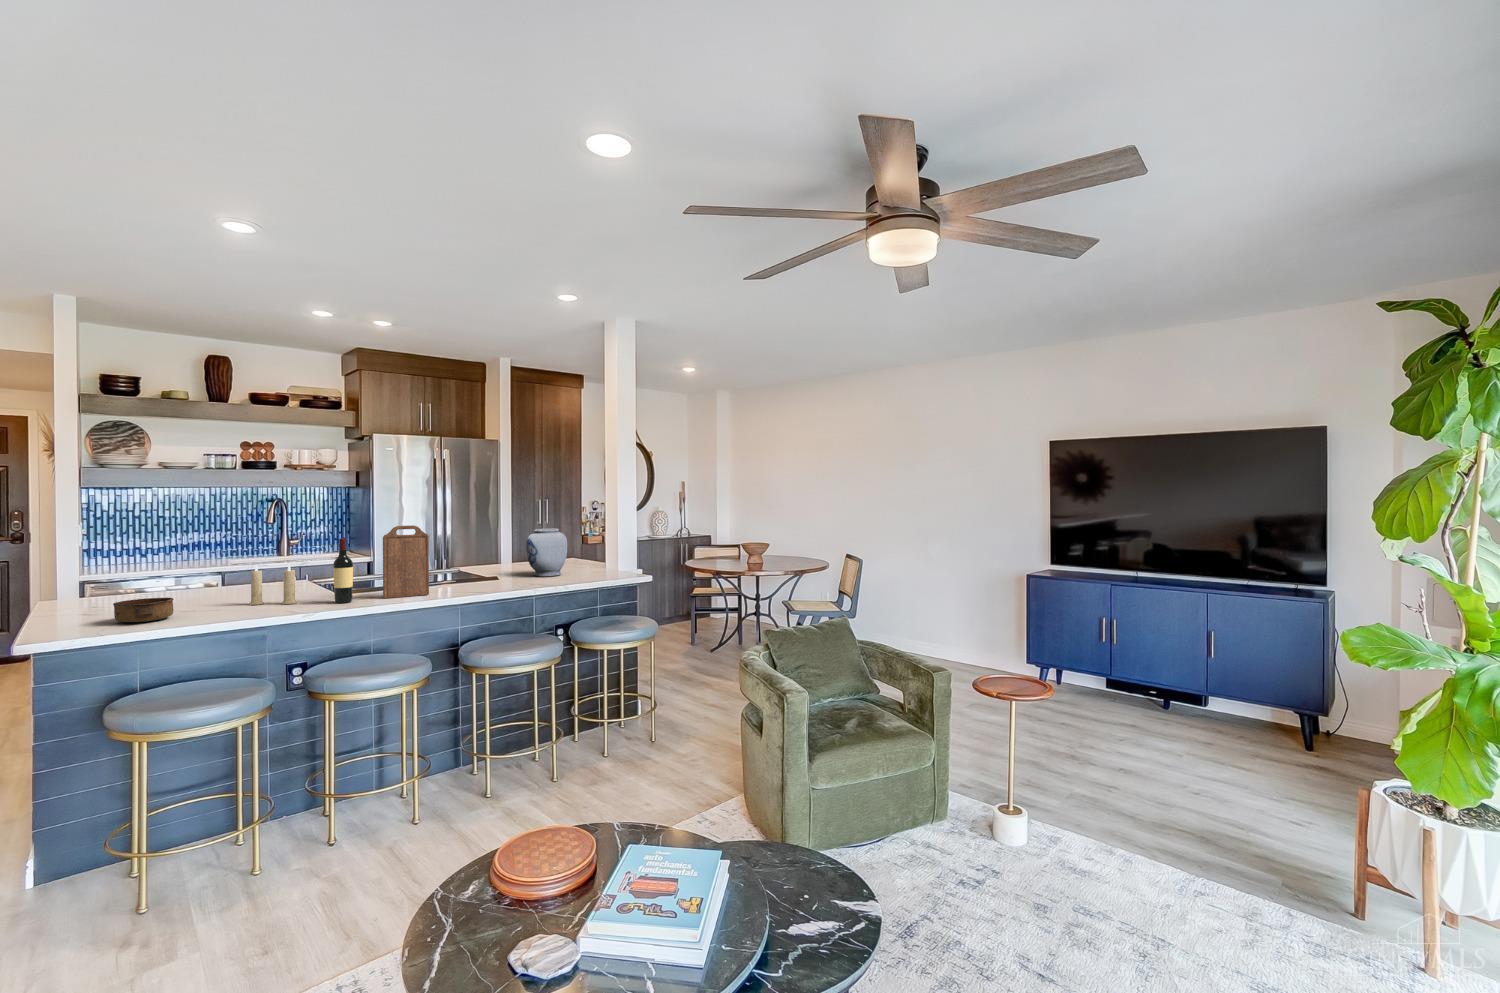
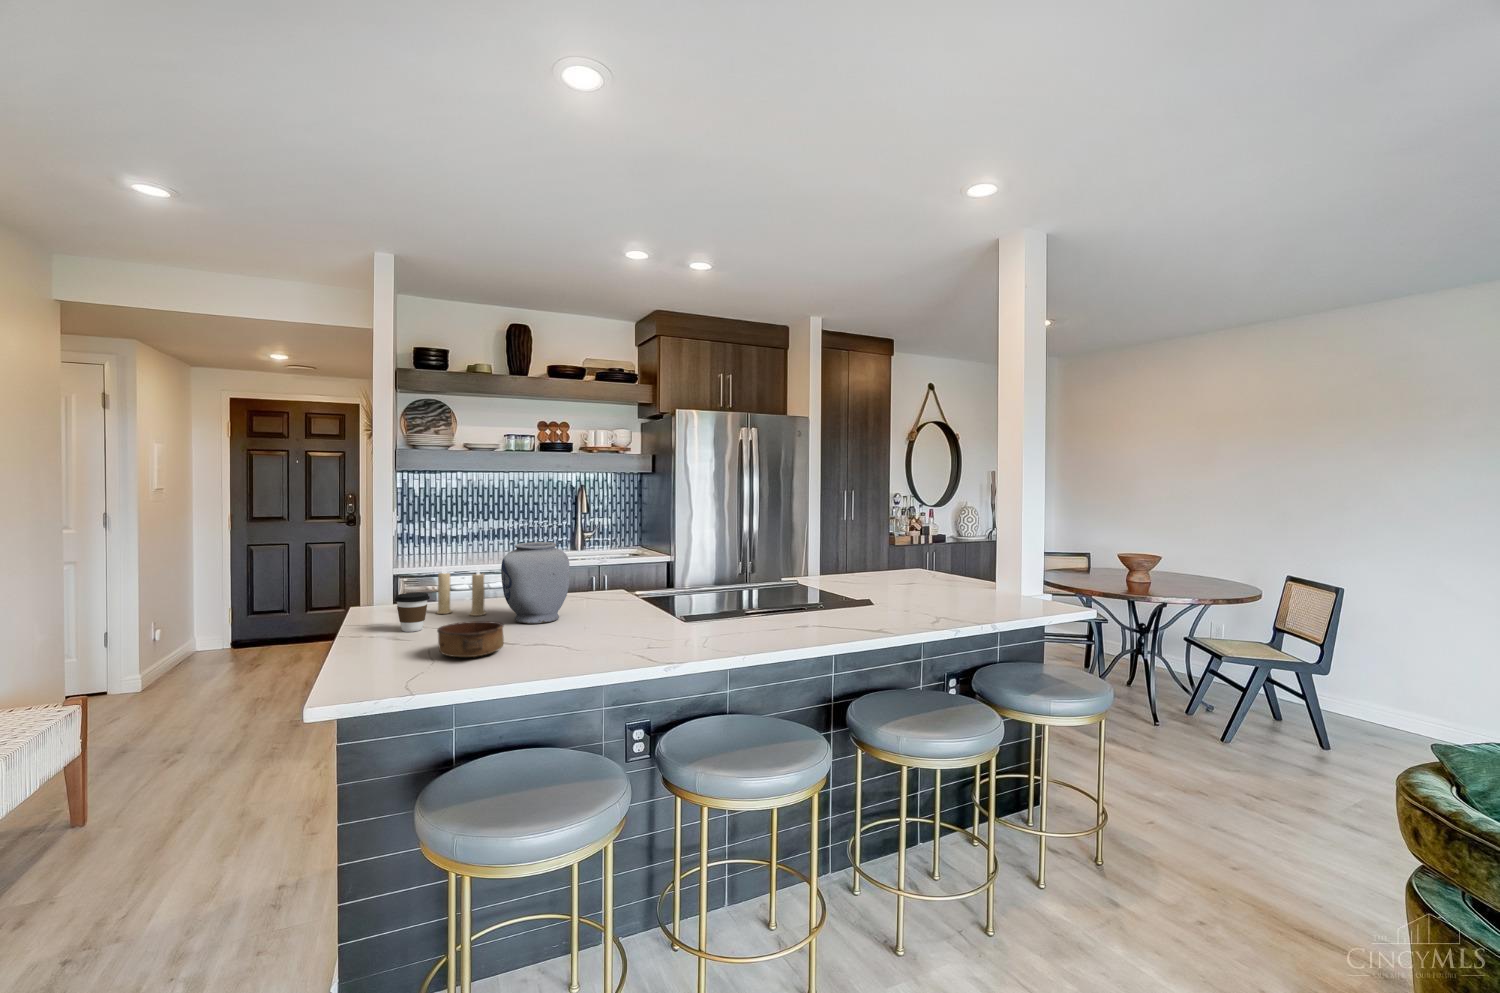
cutting board: present [383,525,429,598] -> none [745,530,803,633]
vase: present [526,528,568,577] -> present [501,542,570,624]
wine bottle: present [333,538,353,603] -> none [687,547,711,638]
candle: present [249,565,297,605] -> present [437,567,486,616]
coffee cup: none [75,583,110,613] -> present [395,593,430,632]

